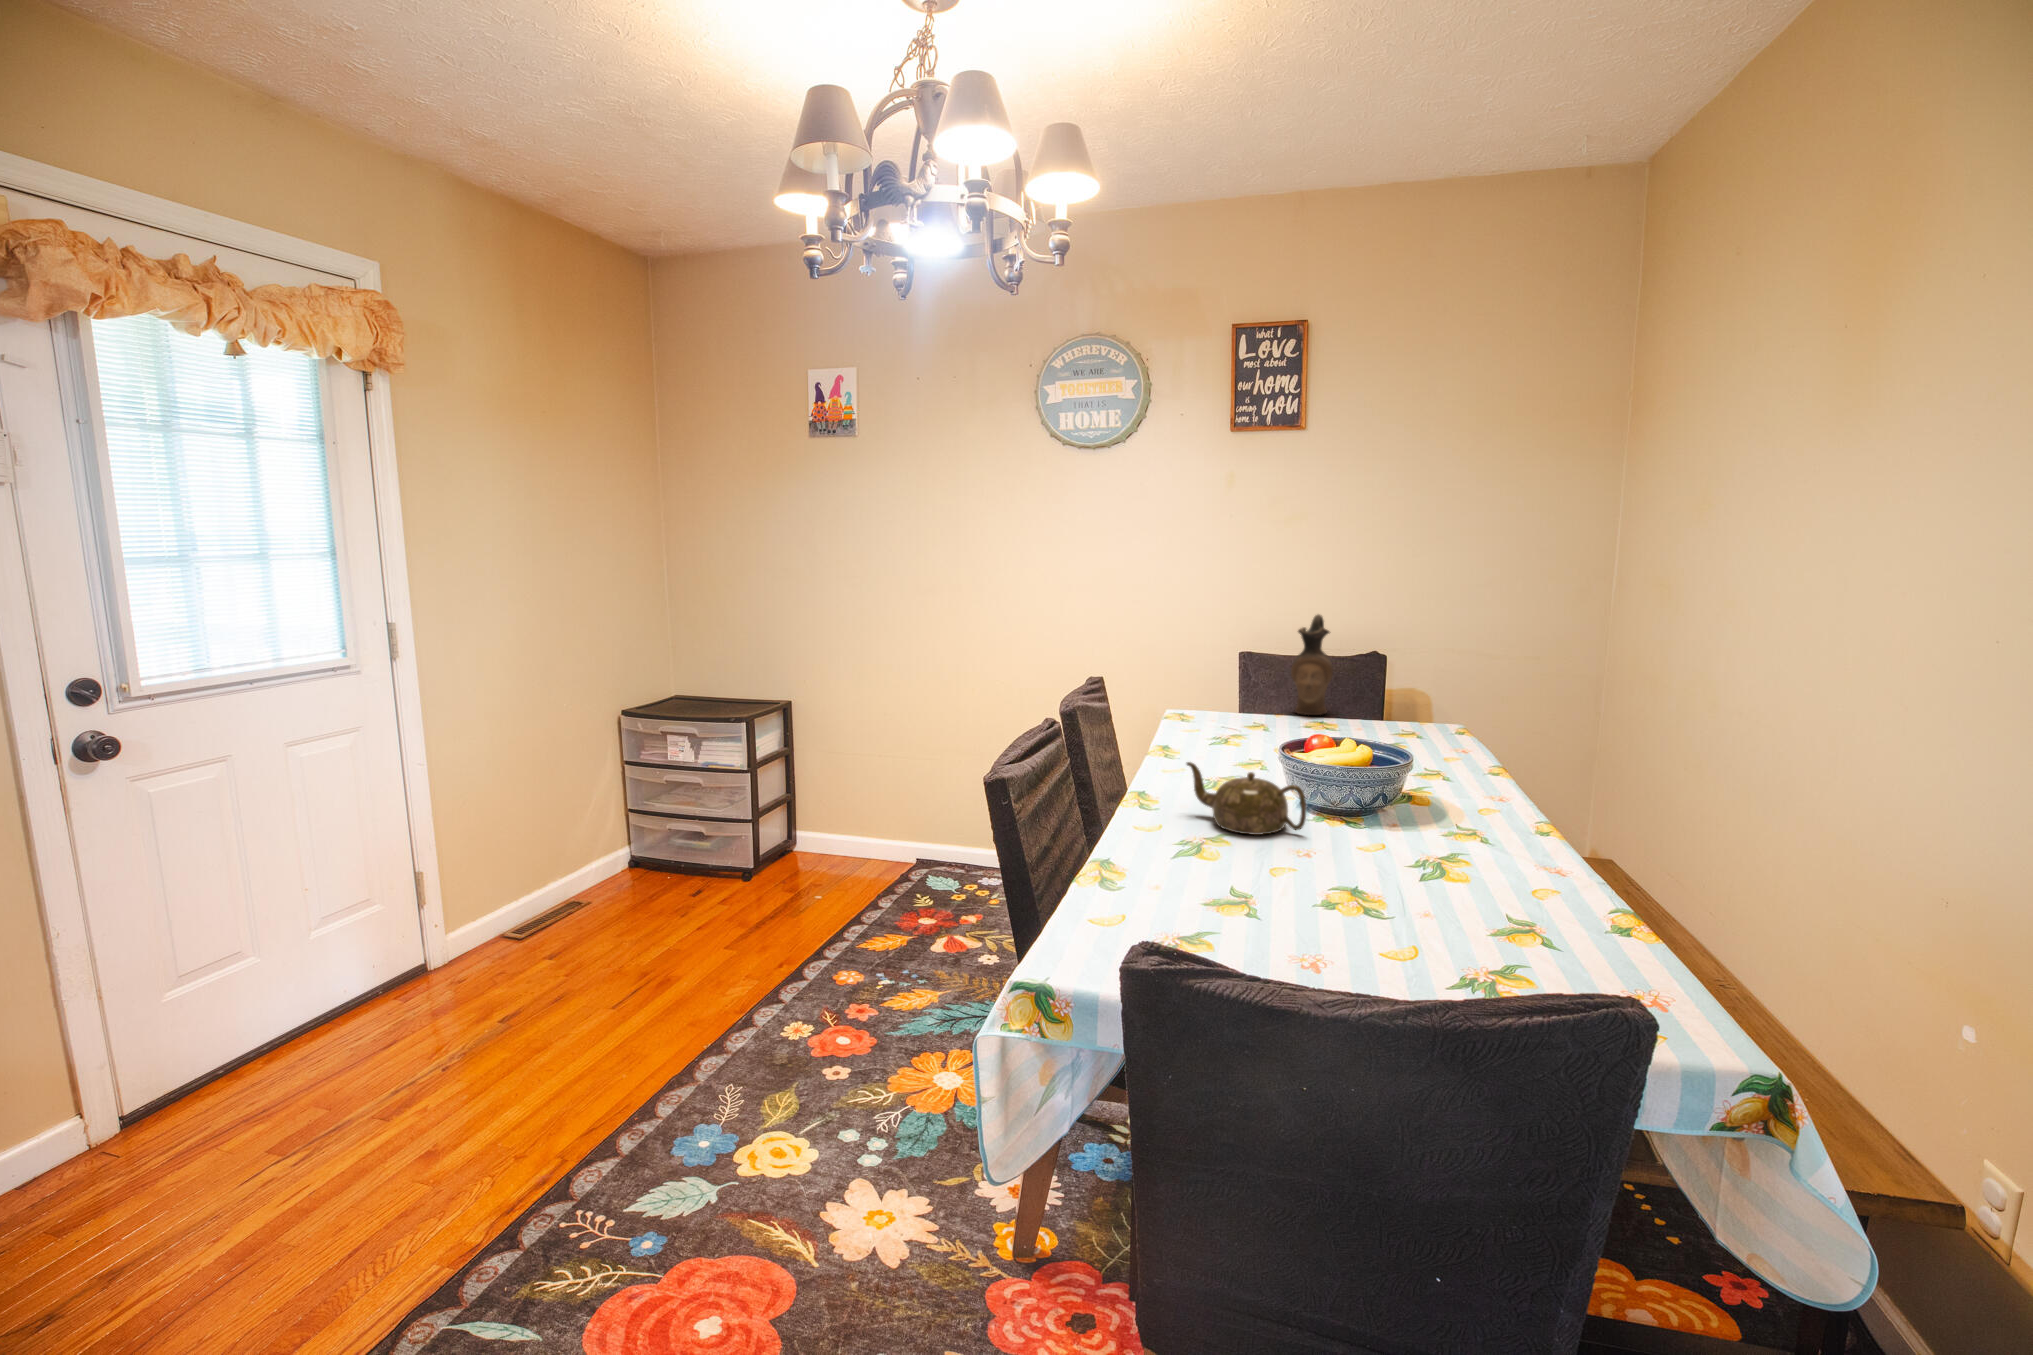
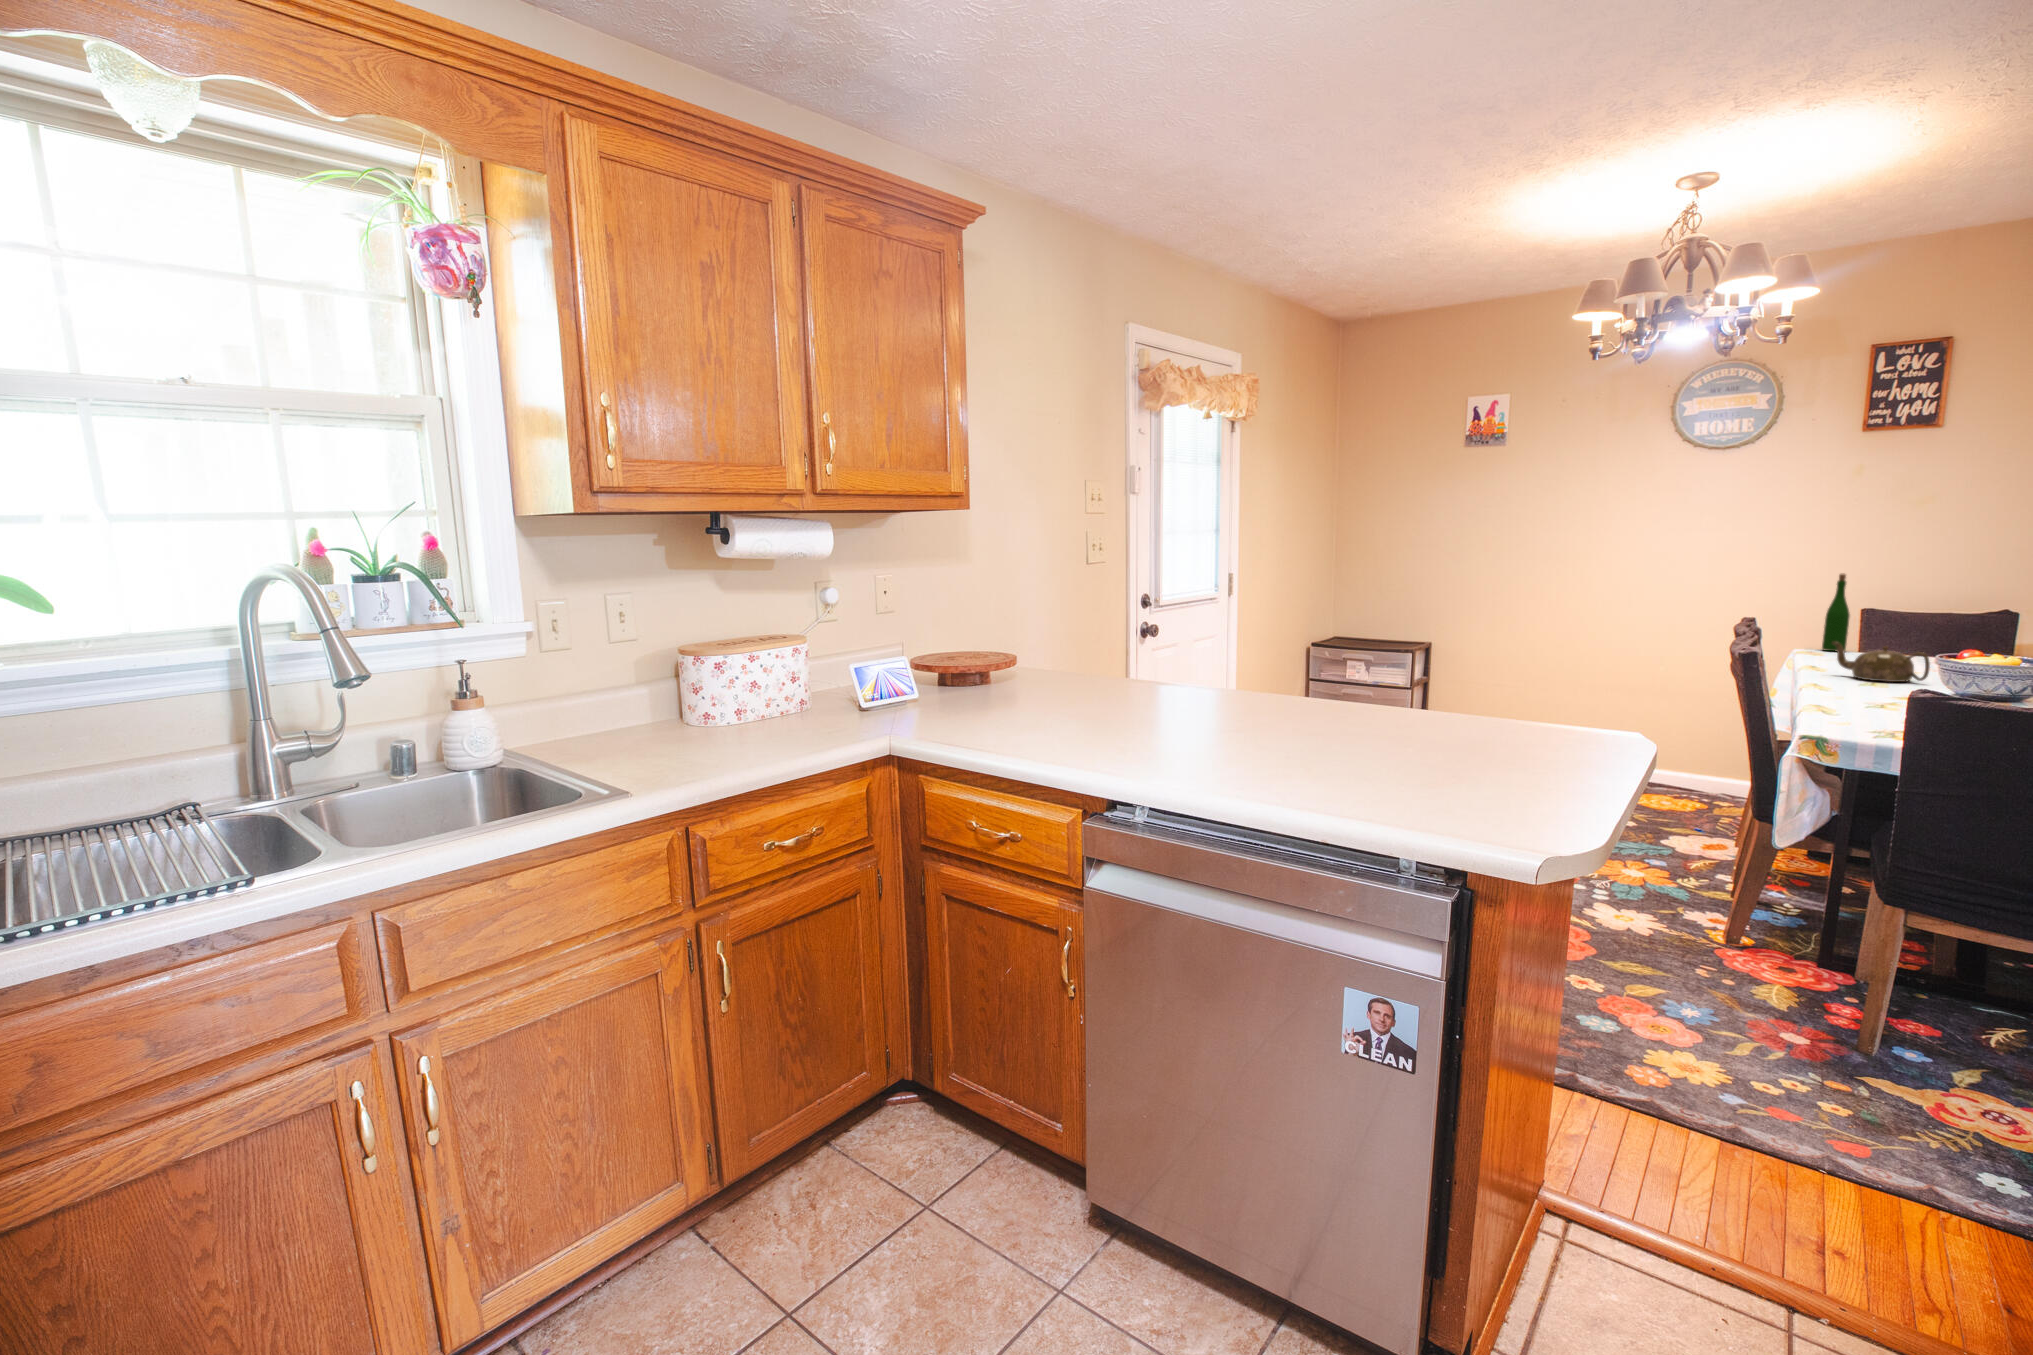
ceramic pitcher: present [1291,614,1333,715] -> none [1914,572,1958,649]
wine bottle: none [1196,624,1223,731] -> present [1822,573,1850,651]

